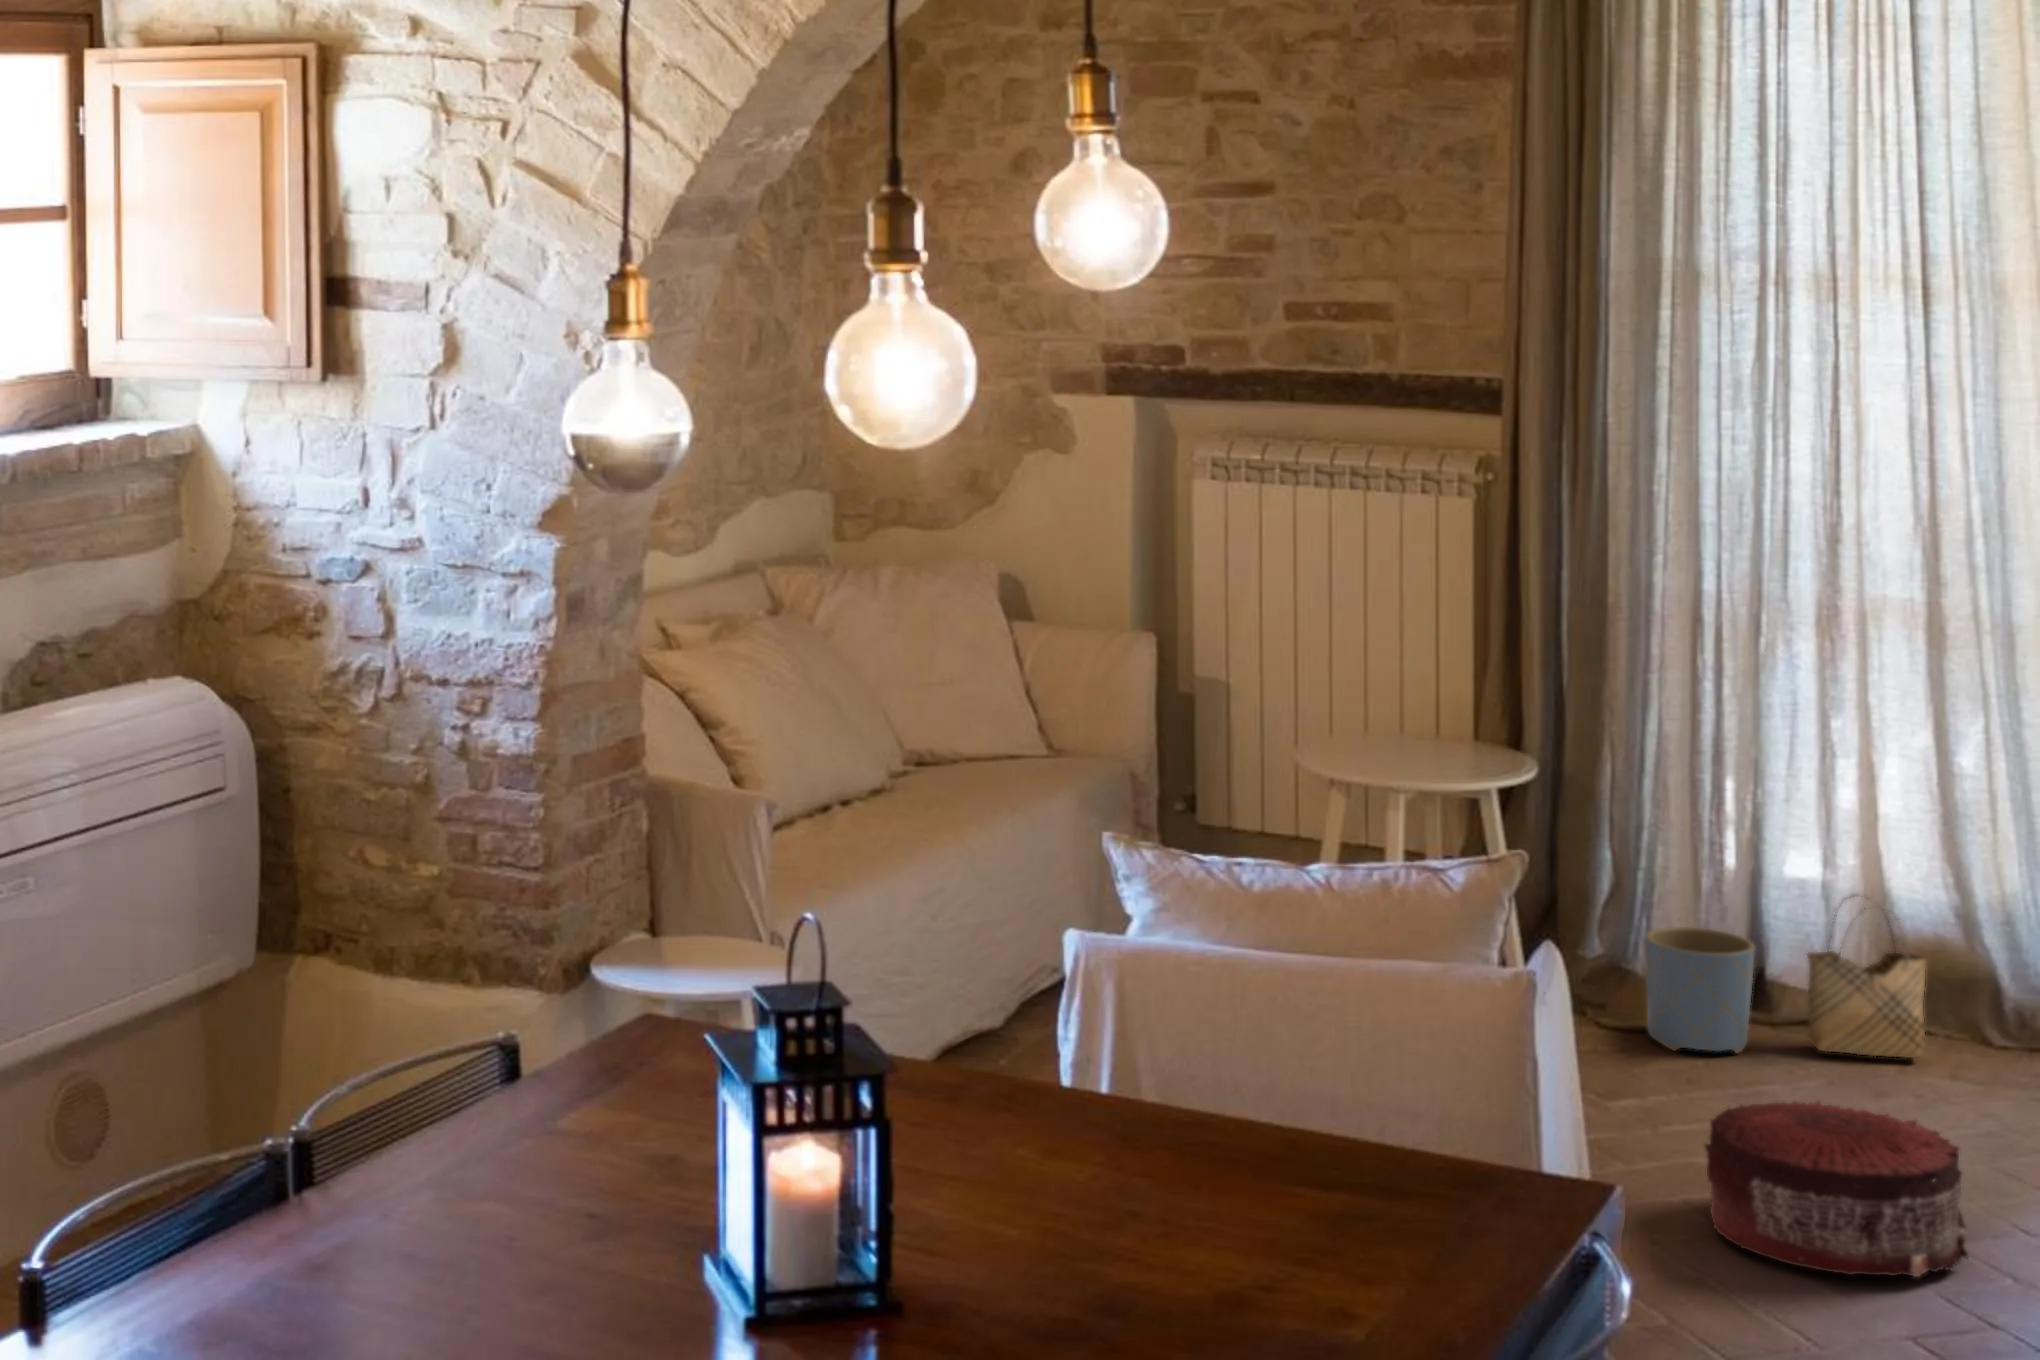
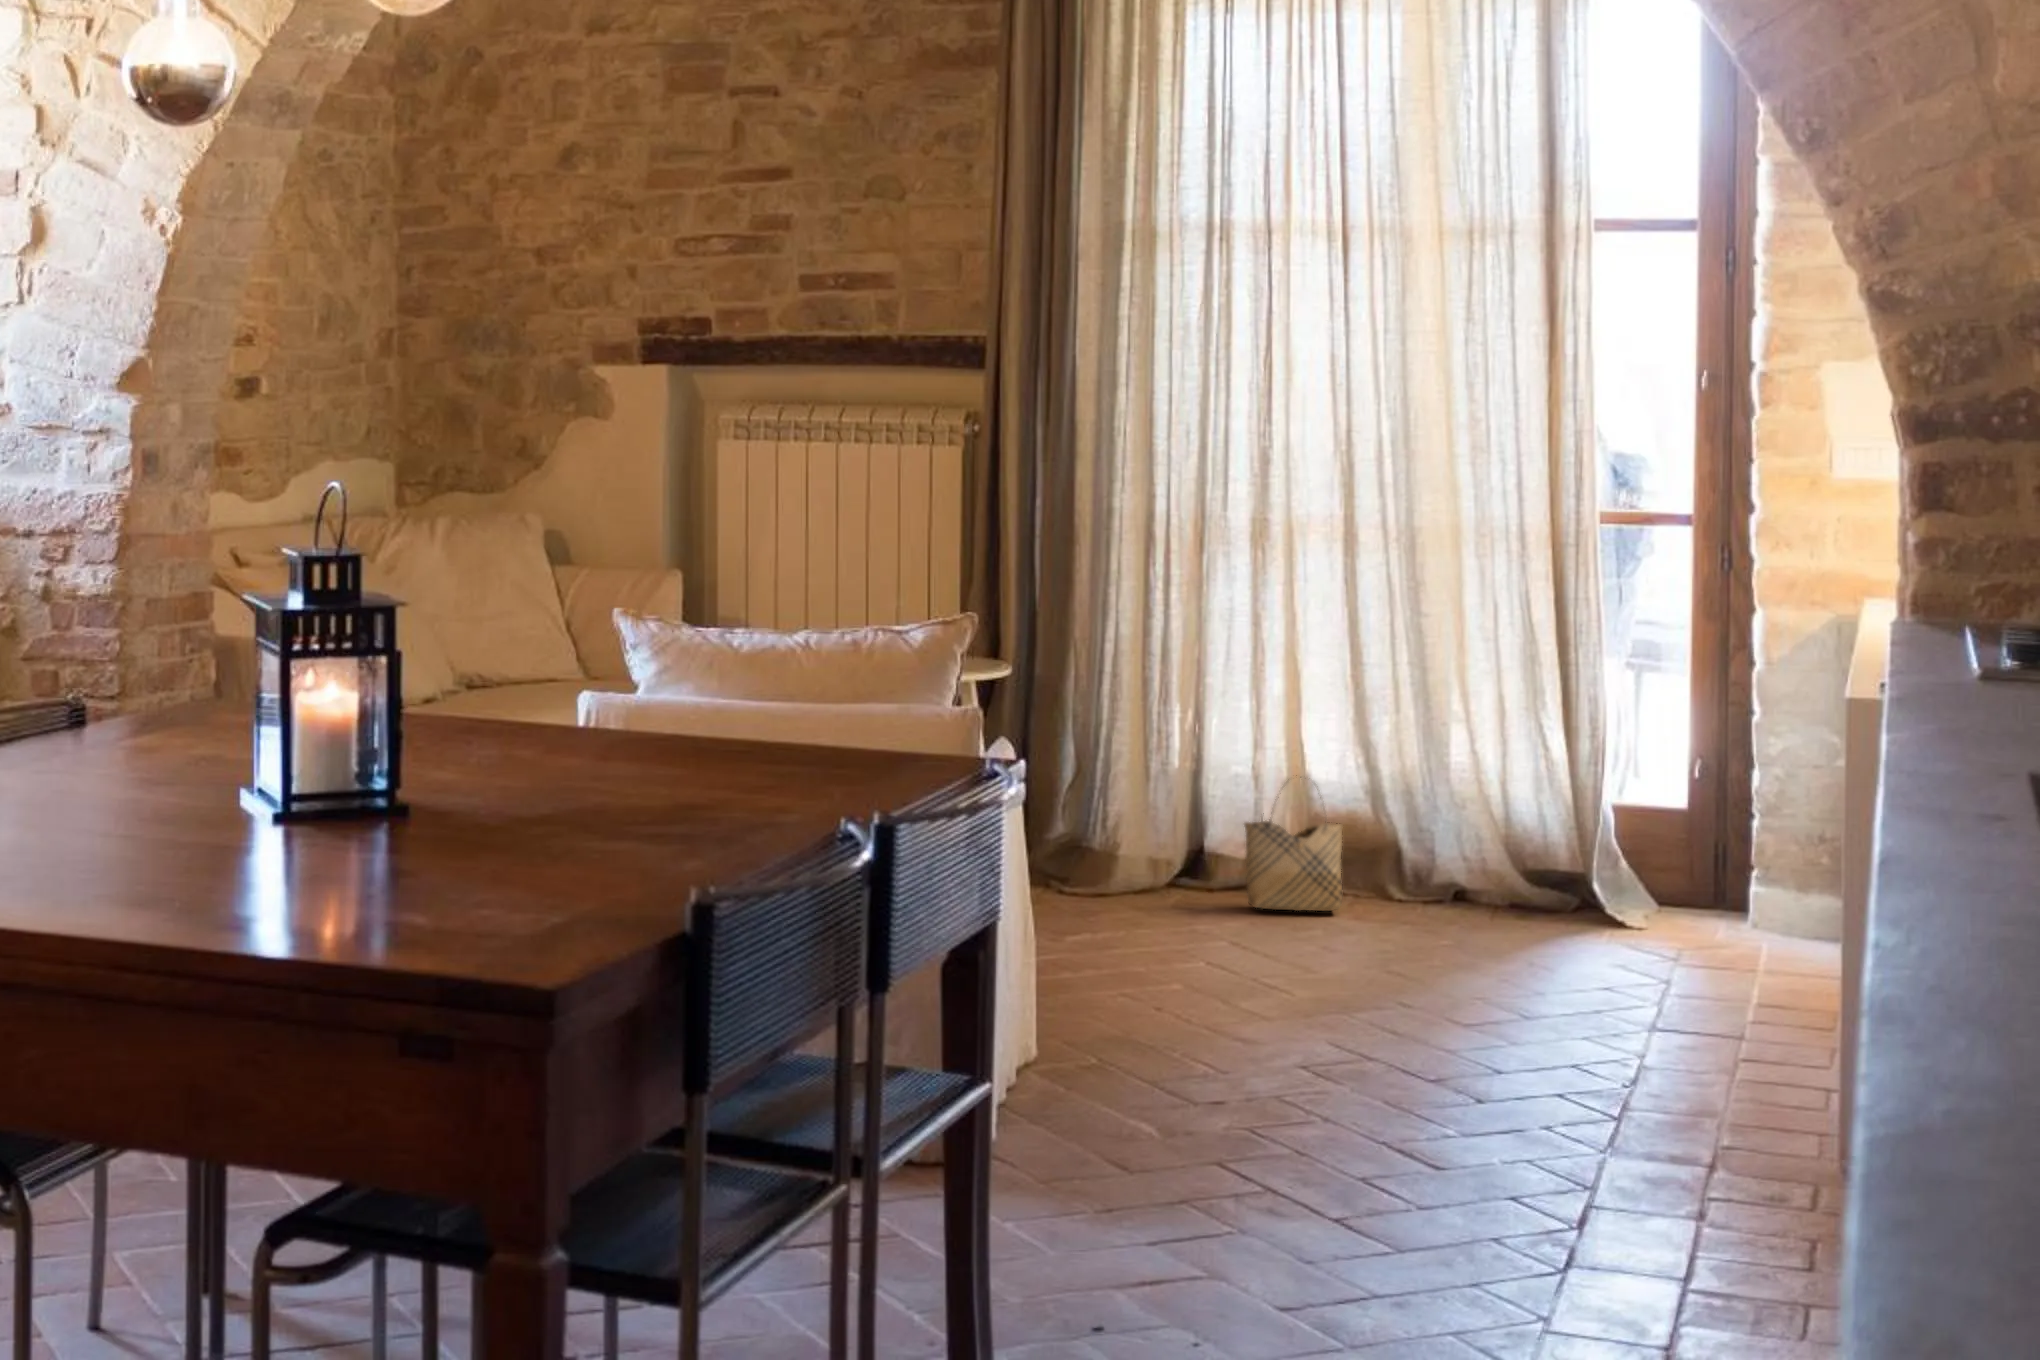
planter: present [1646,927,1755,1053] -> none [1109,807,1200,912]
pouf: present [1705,1101,1968,1277] -> none [1150,910,1368,1042]

